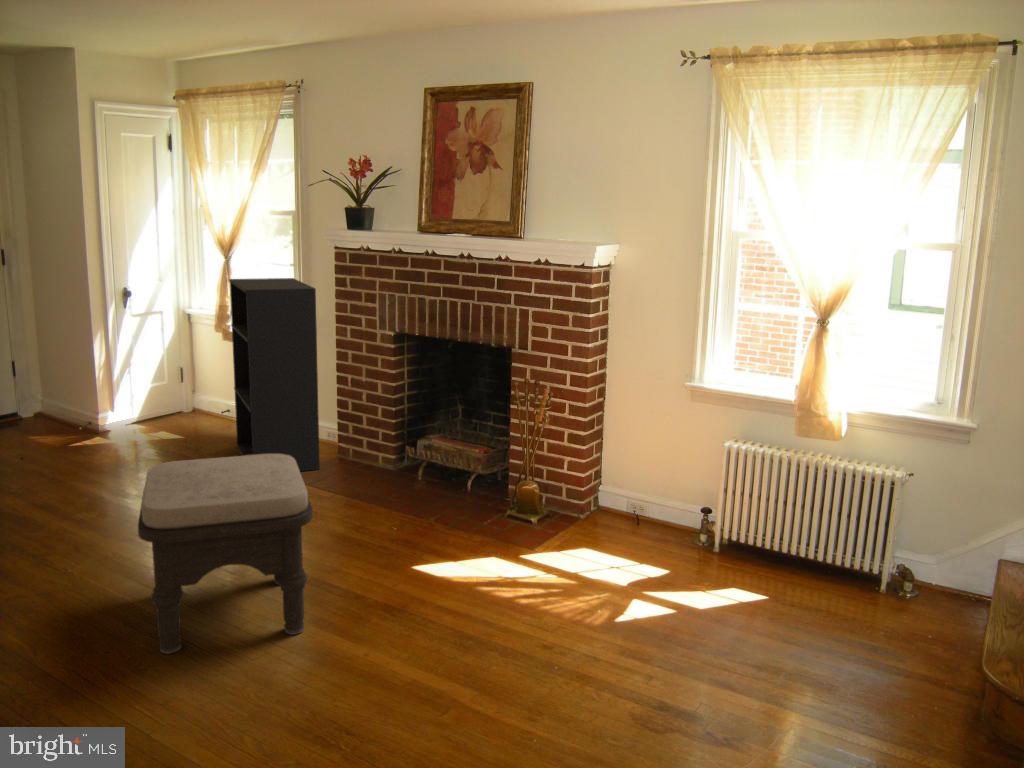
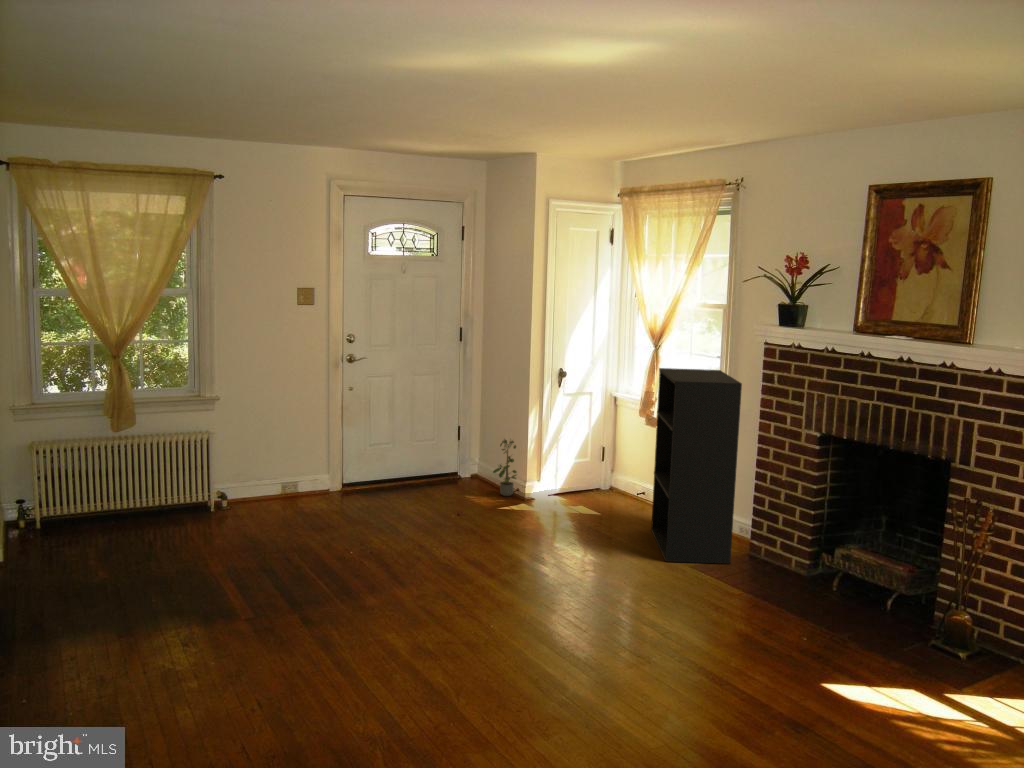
potted plant: none [50,367,81,431] -> present [493,439,517,496]
ottoman: present [138,454,313,654] -> none [574,536,725,716]

